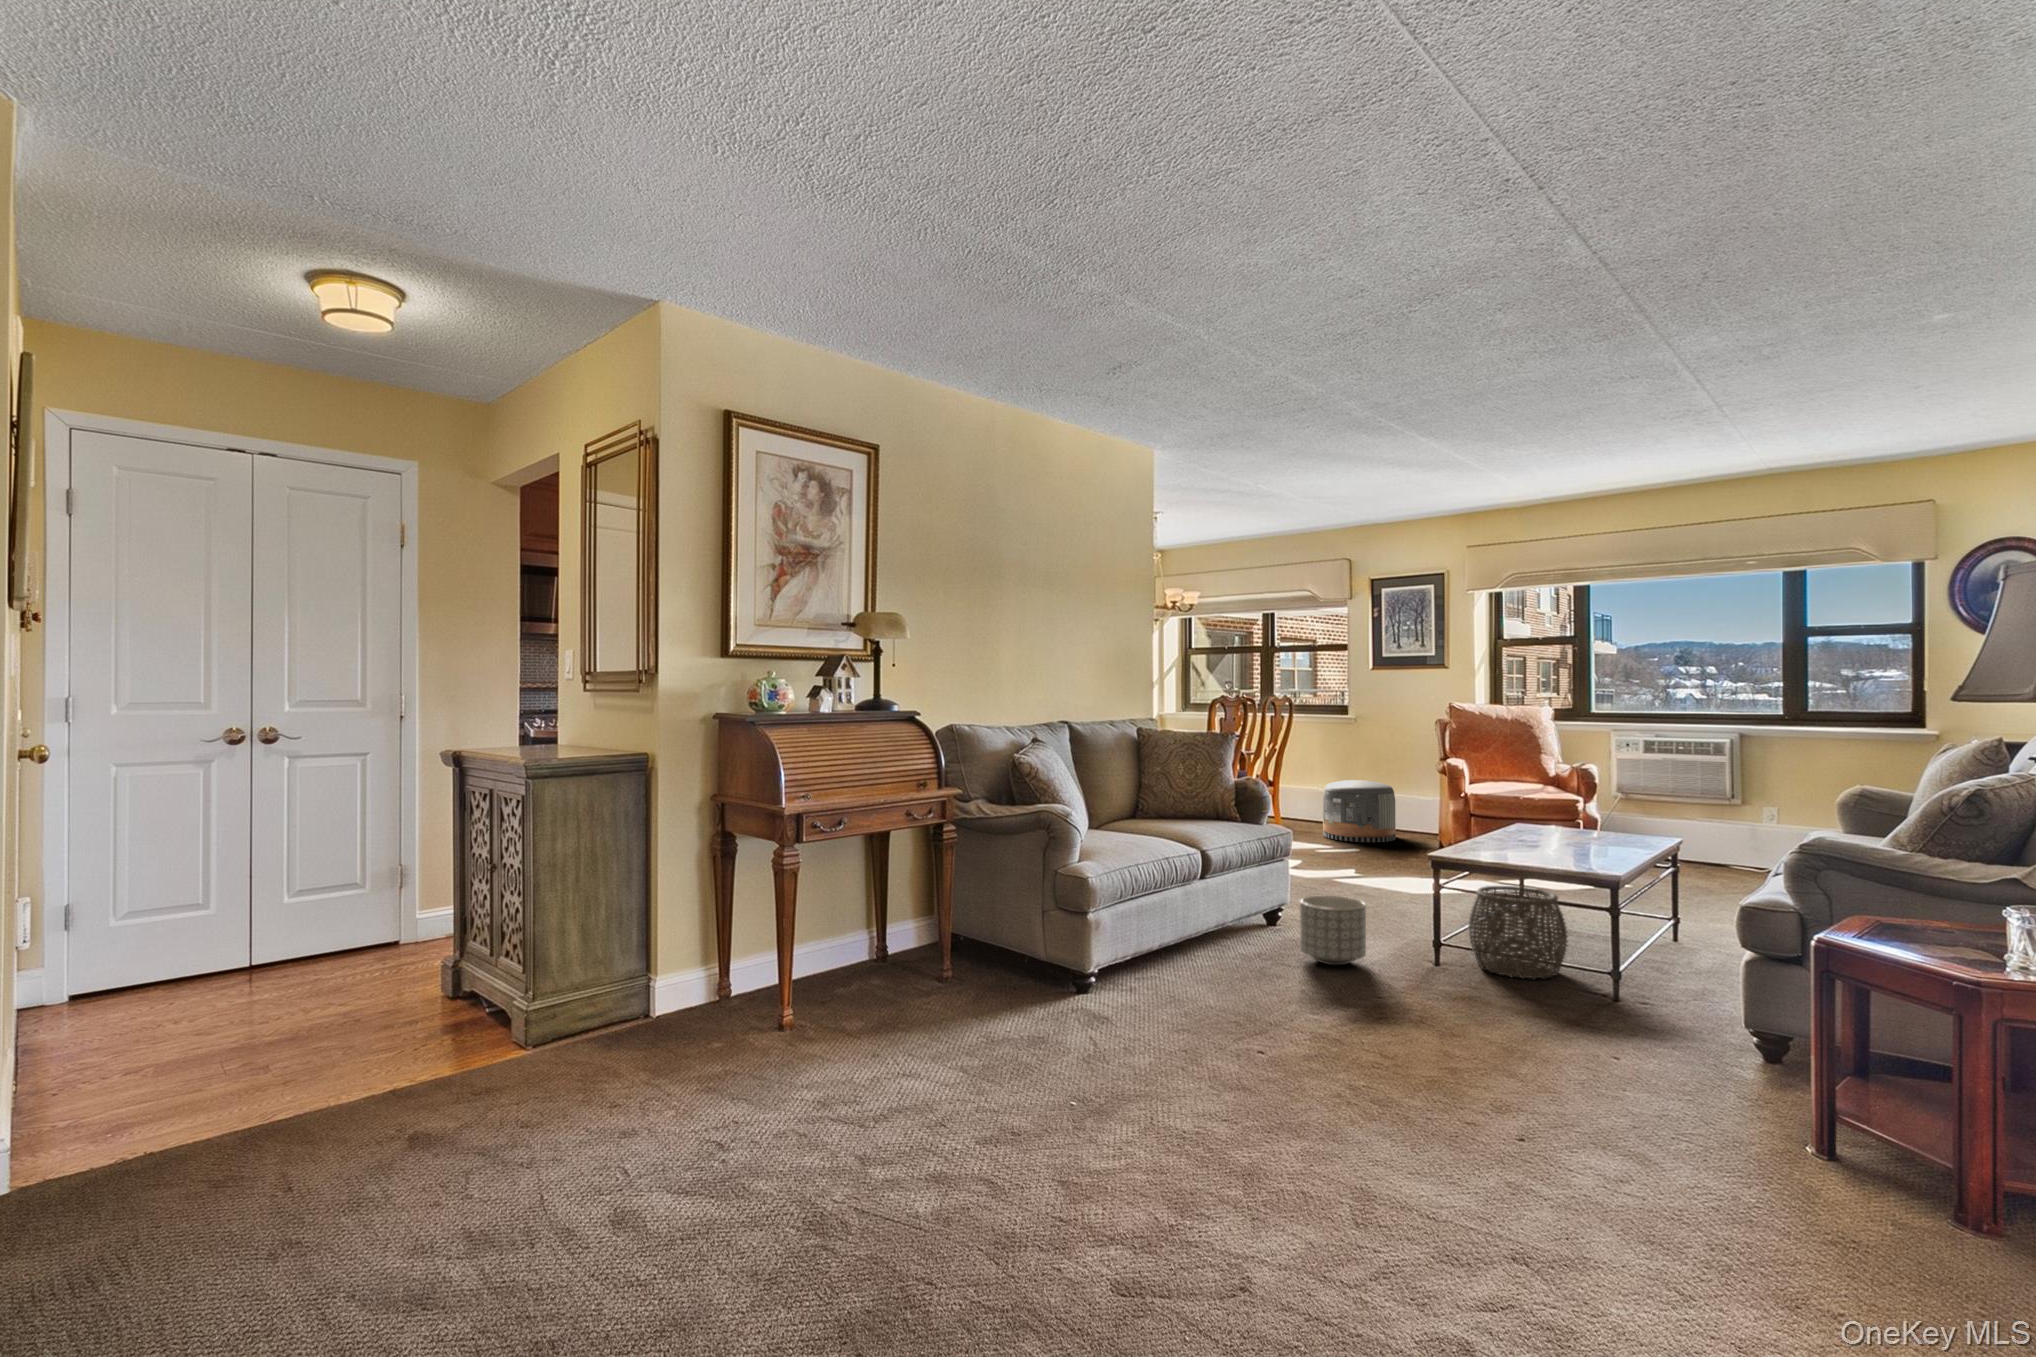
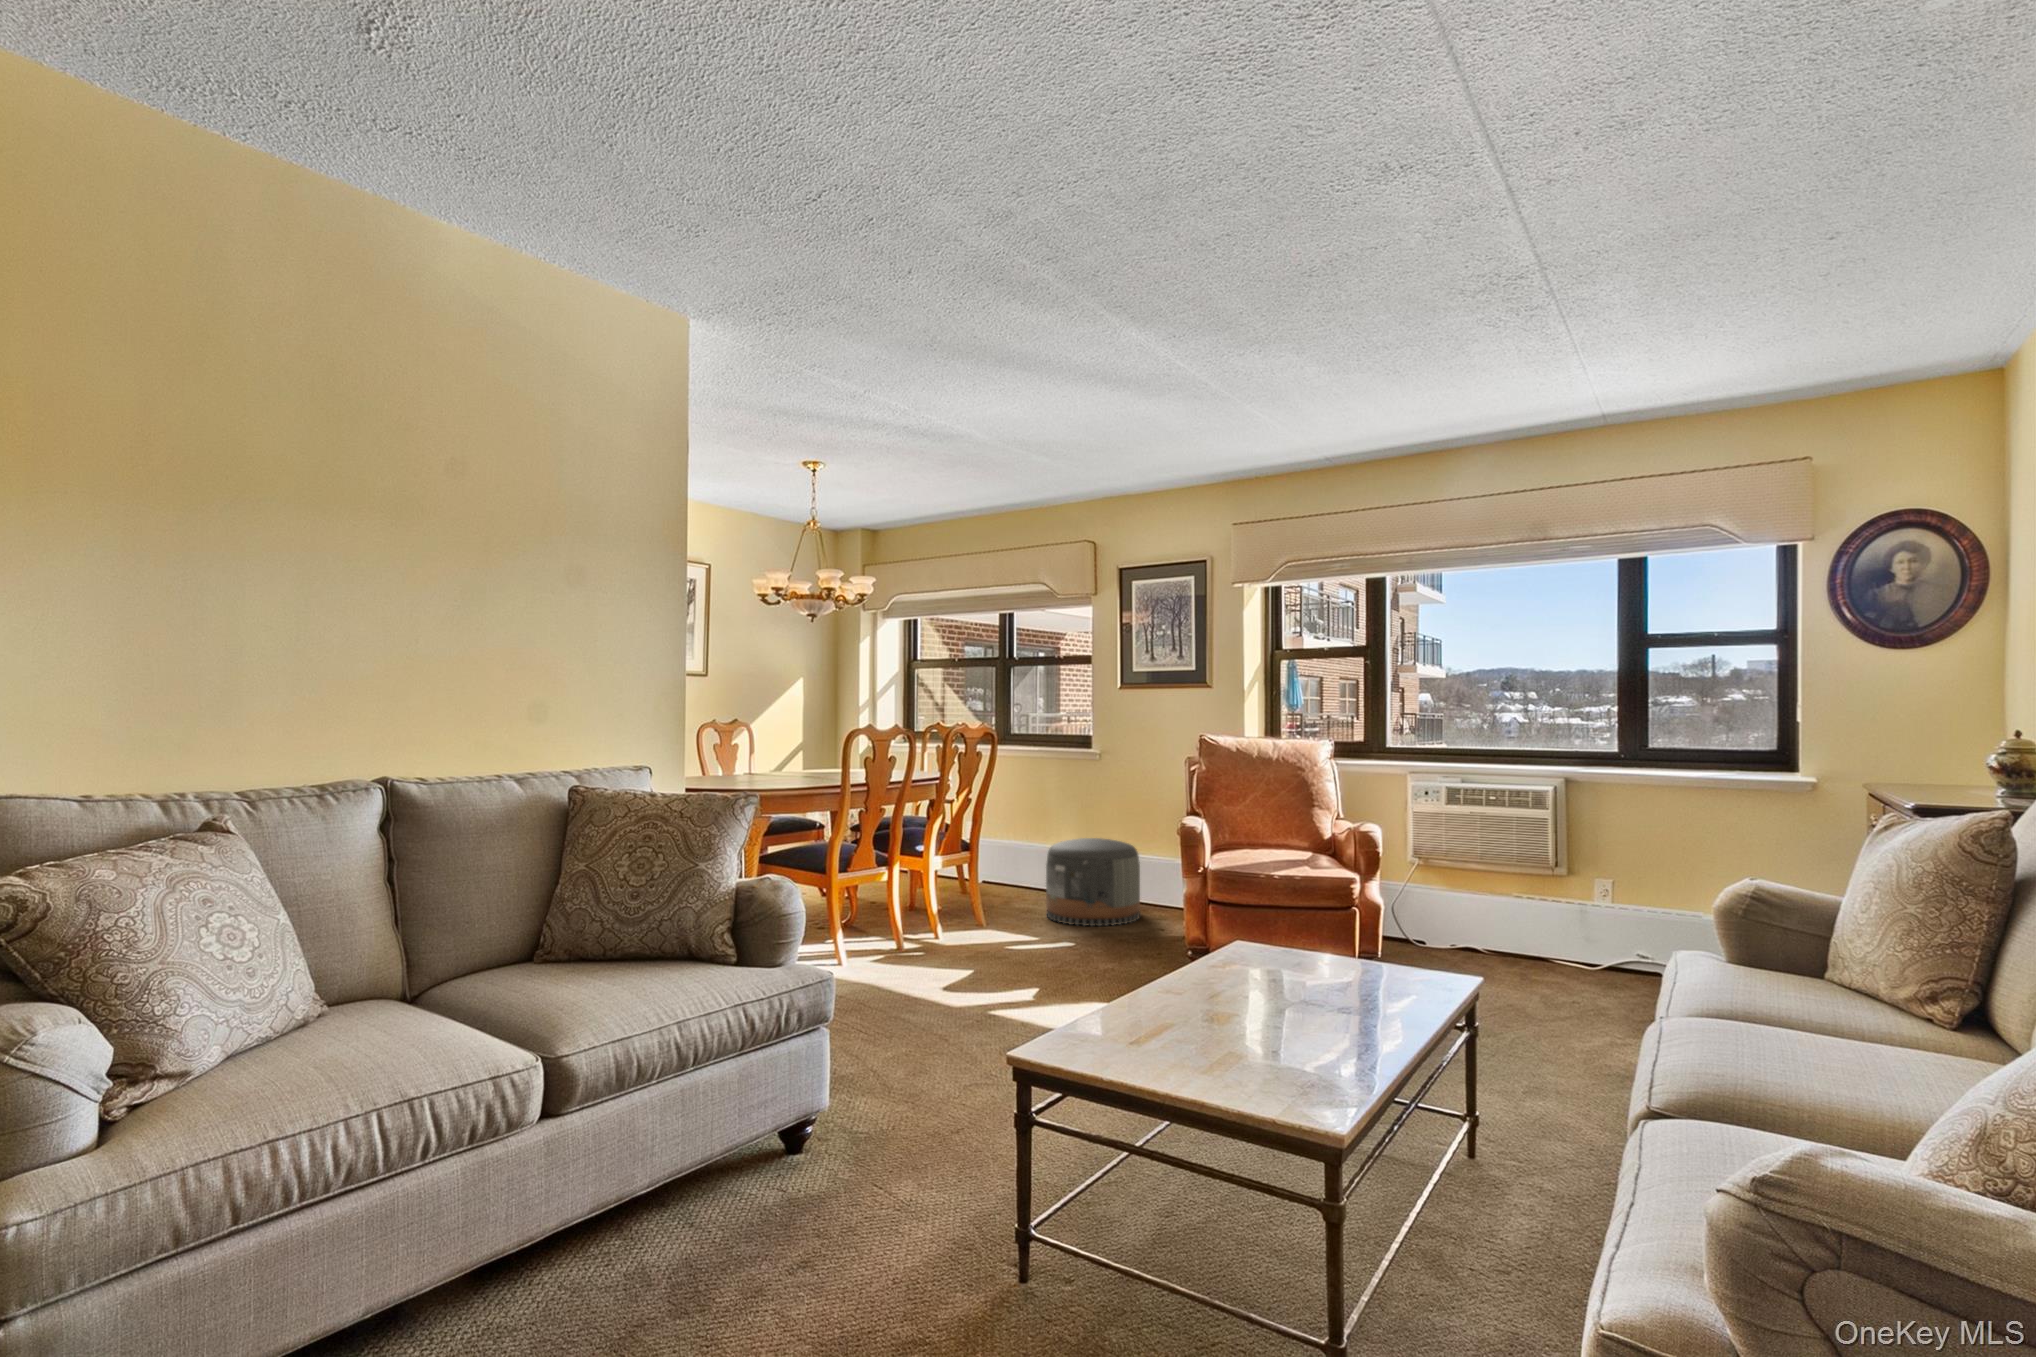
woven basket: present [1468,886,1568,979] -> none [1088,1092,1260,1300]
planter: present [1300,895,1366,965] -> none [782,1116,904,1270]

